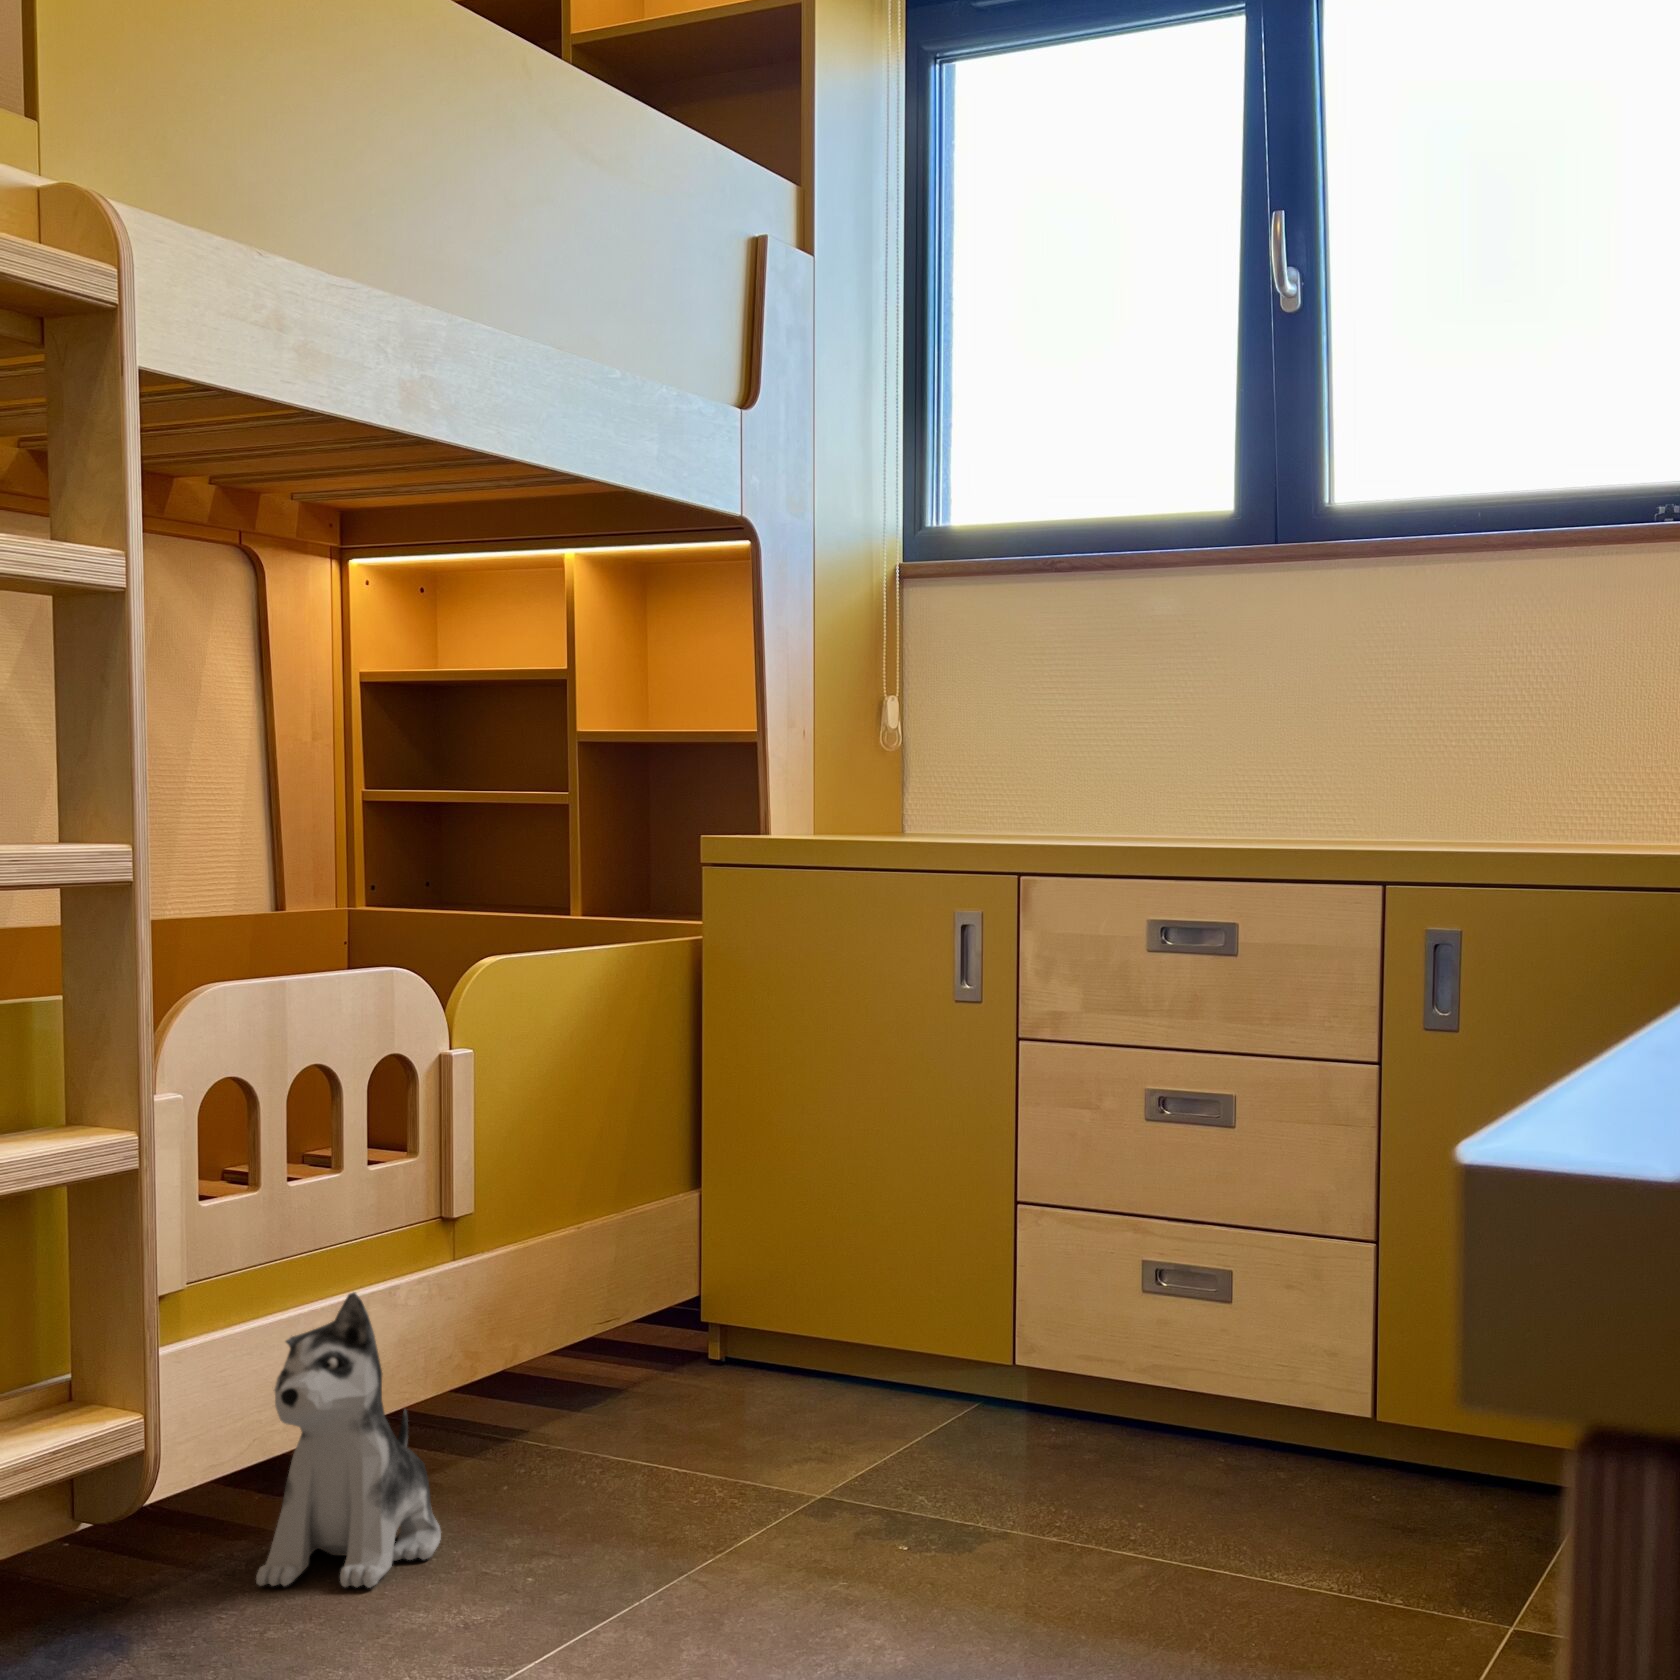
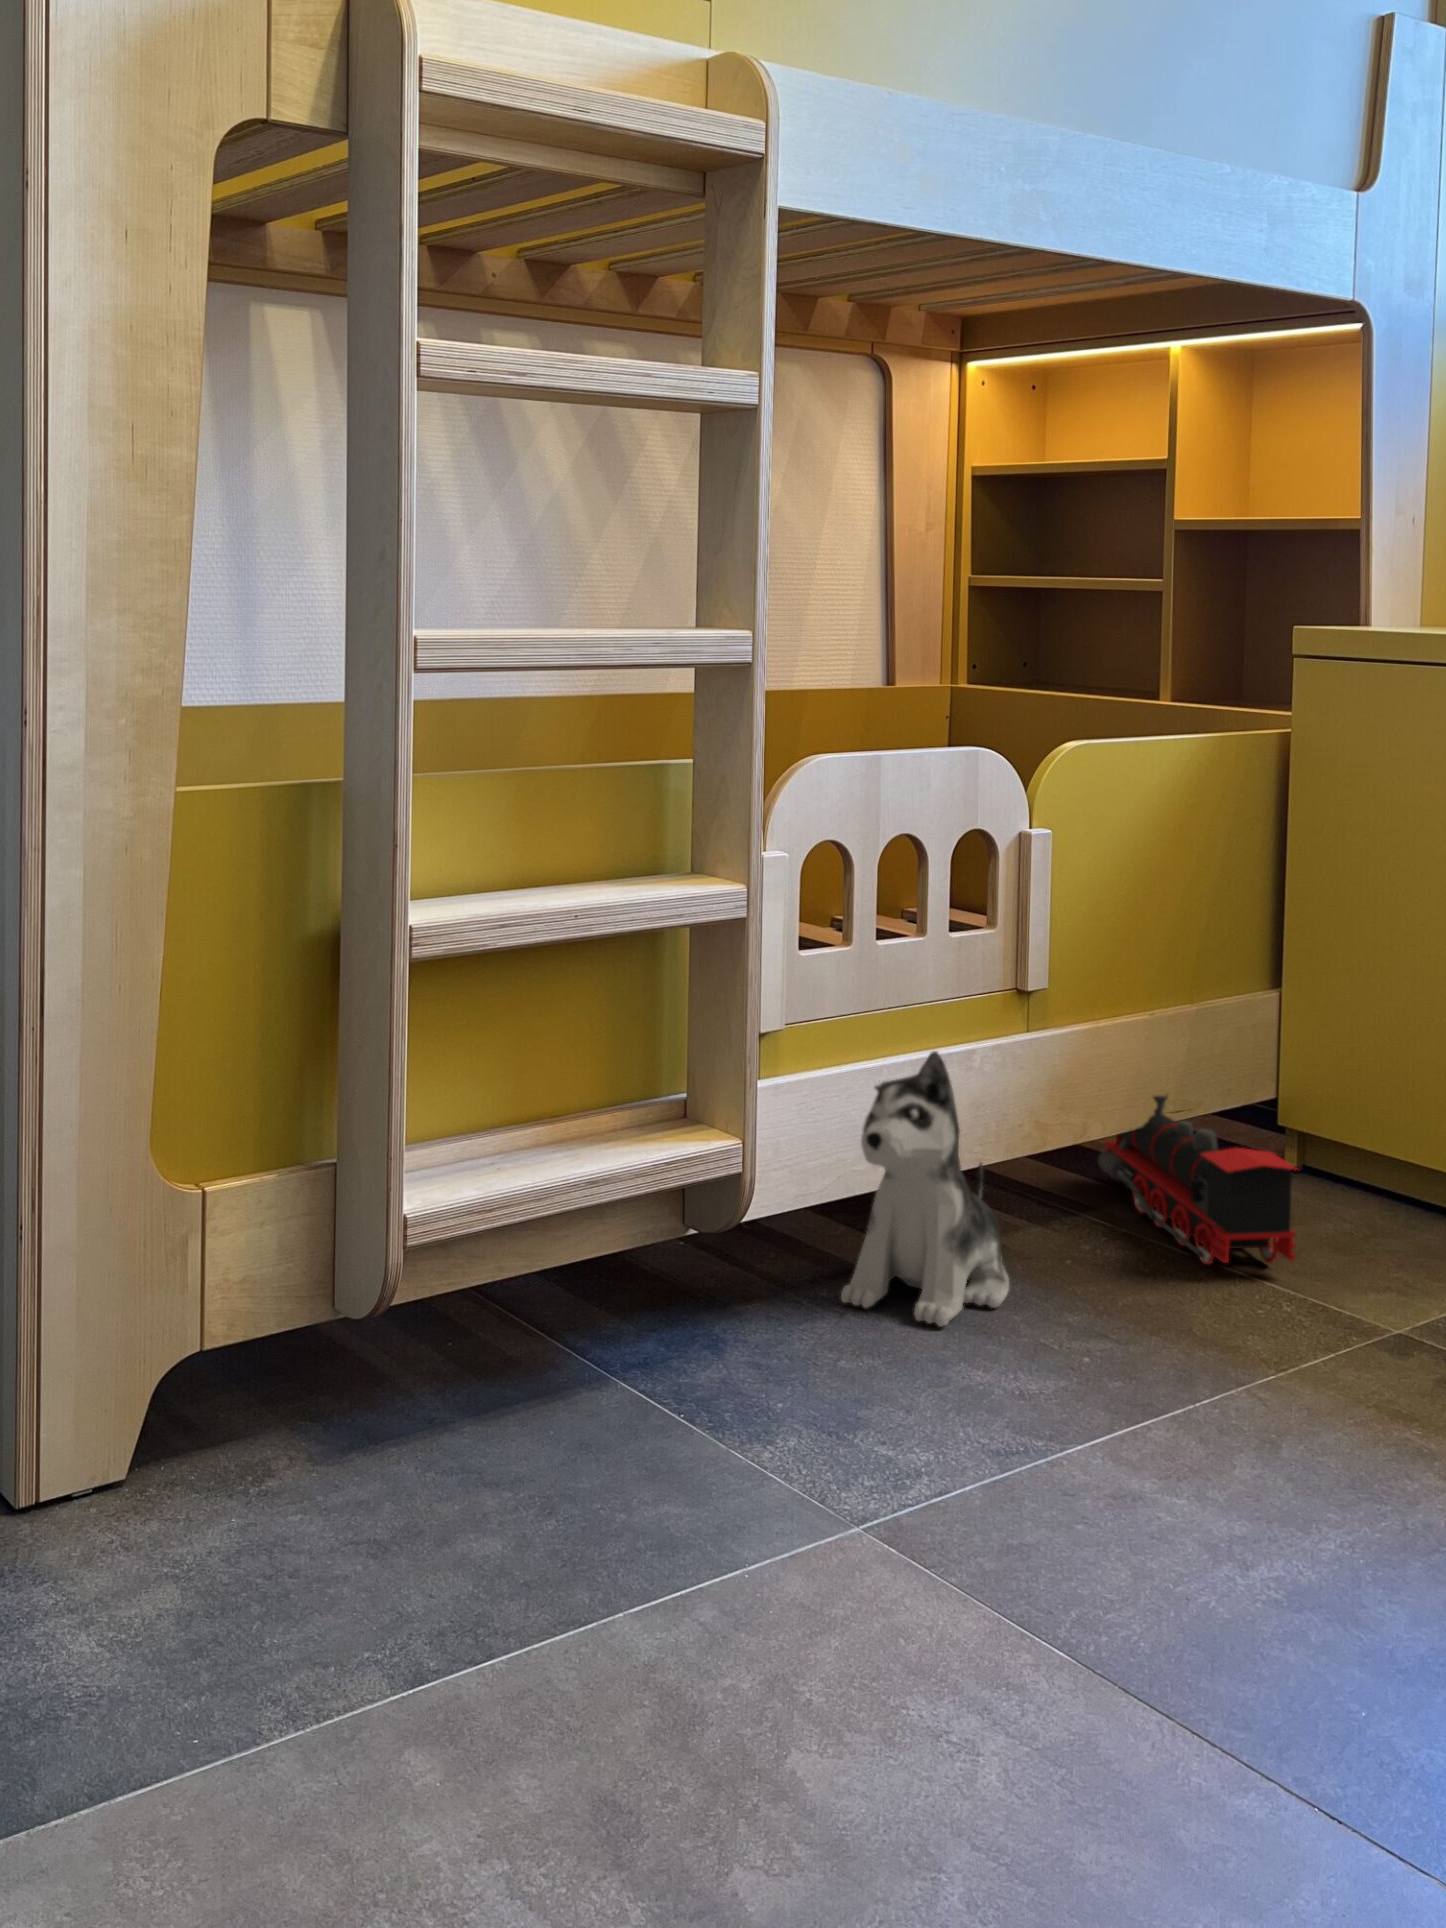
toy train: none [528,1308,727,1479] -> present [1098,1095,1296,1265]

